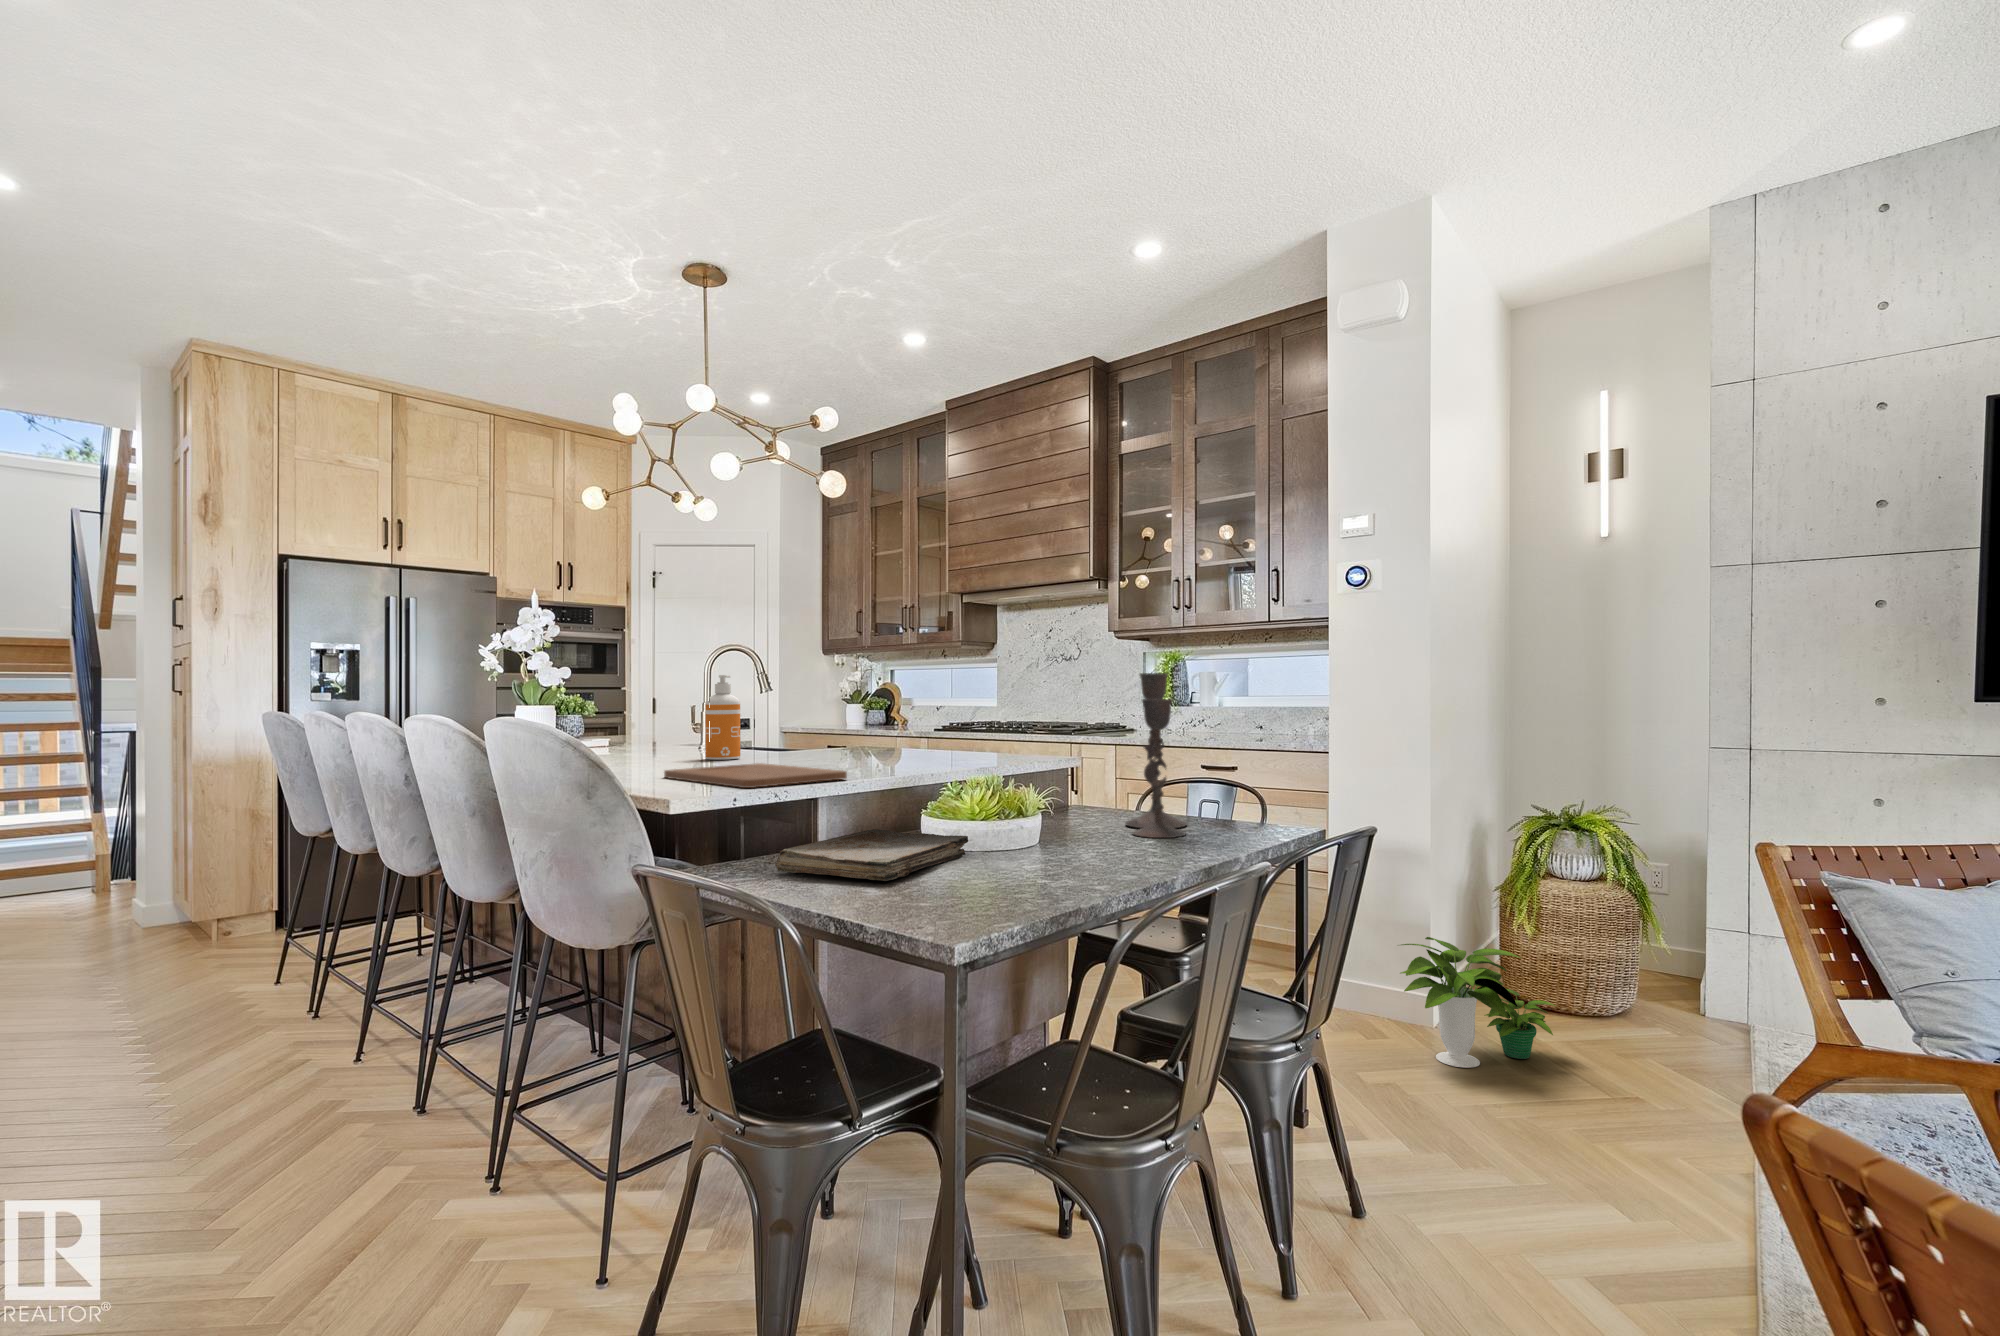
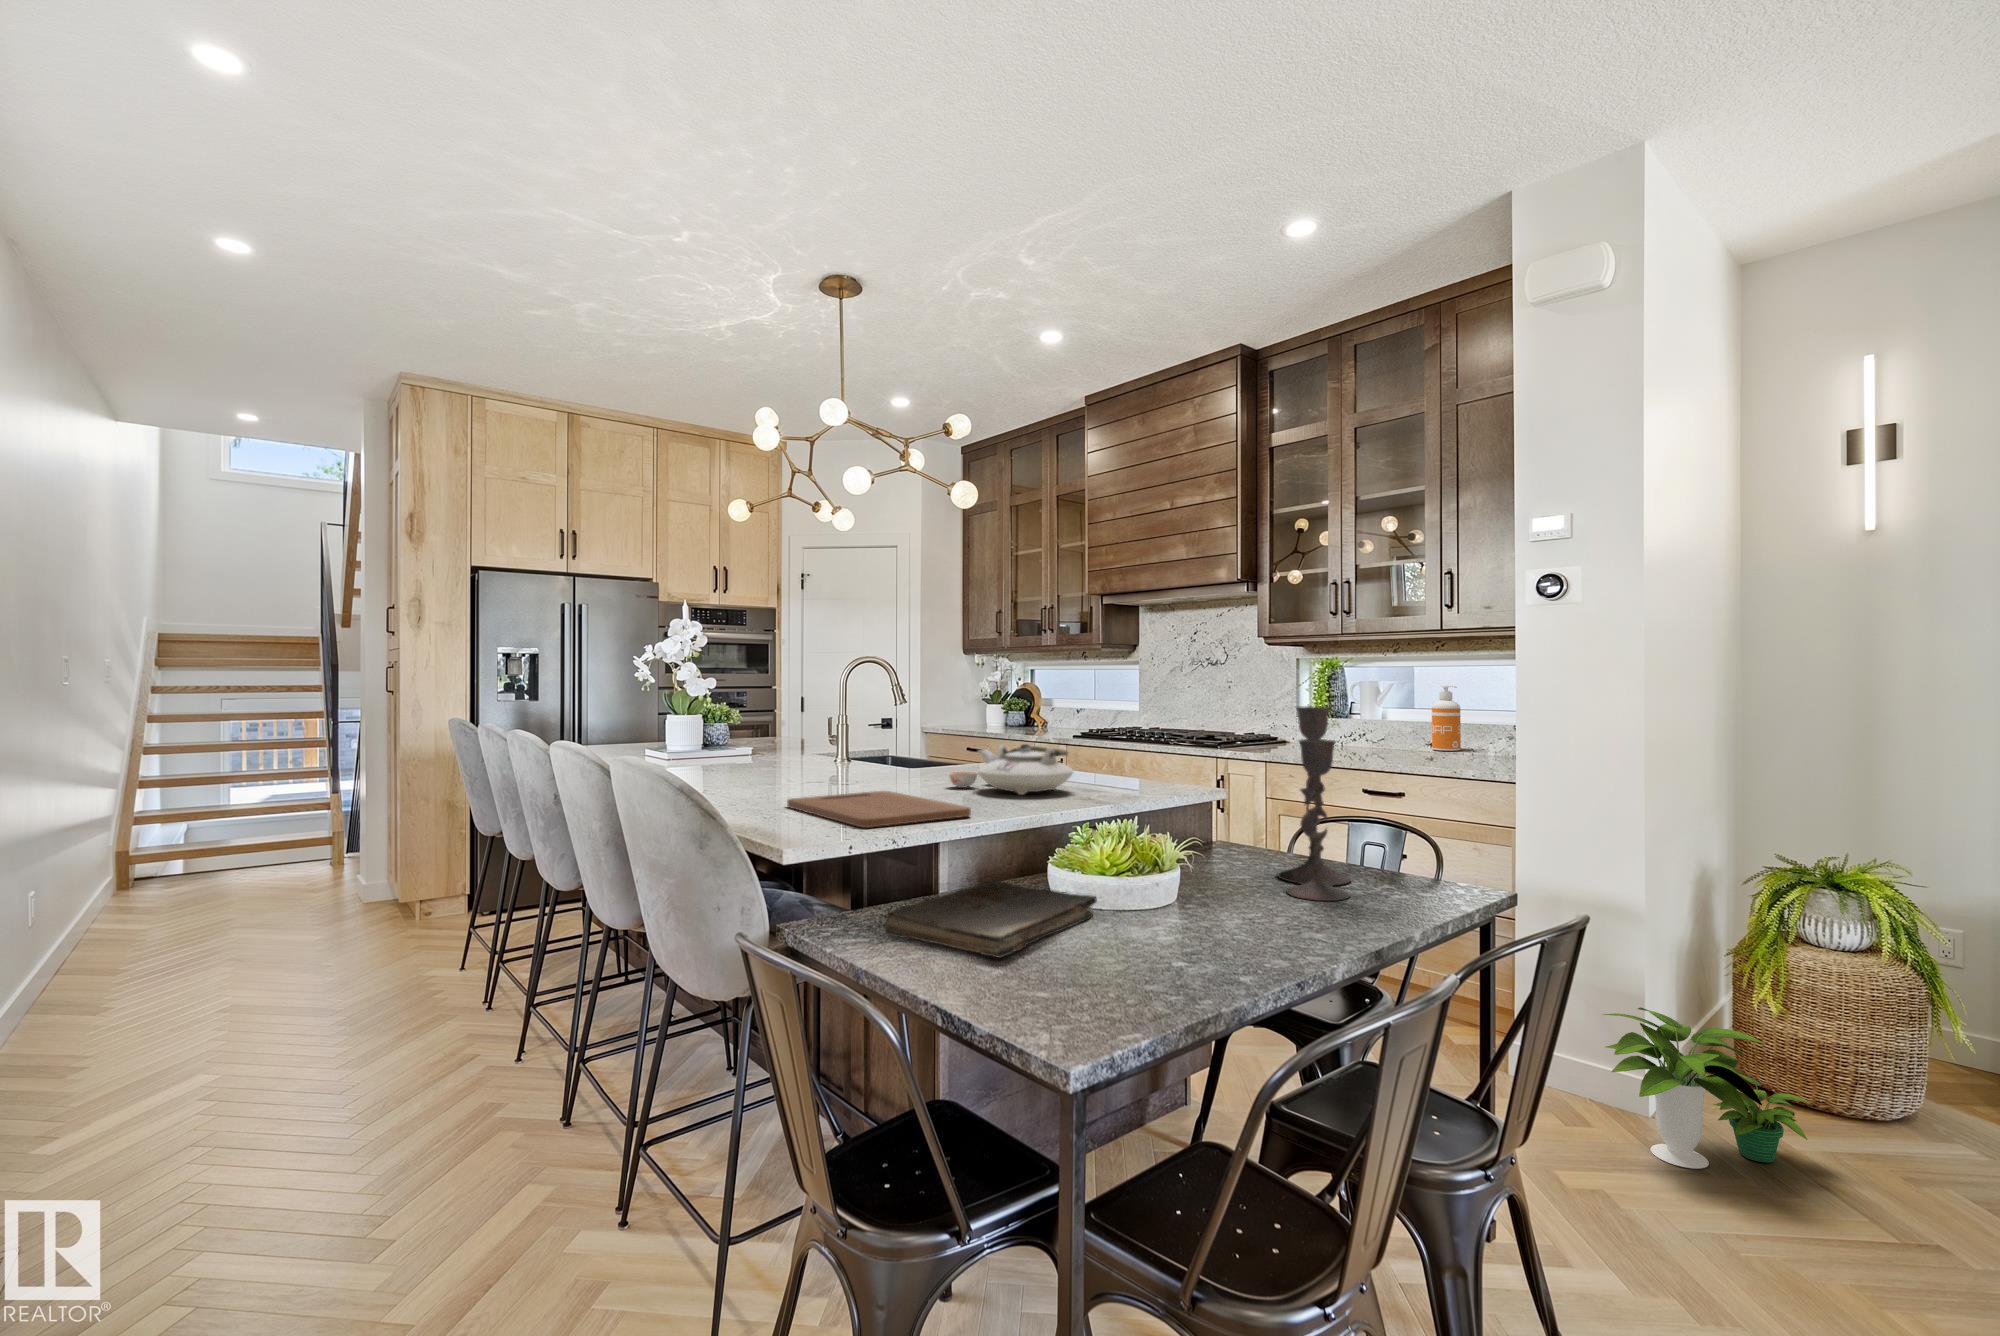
soap dispenser: present [705,675,740,760] -> present [1432,685,1461,751]
teapot: none [819,719,939,766] -> present [949,744,1073,795]

